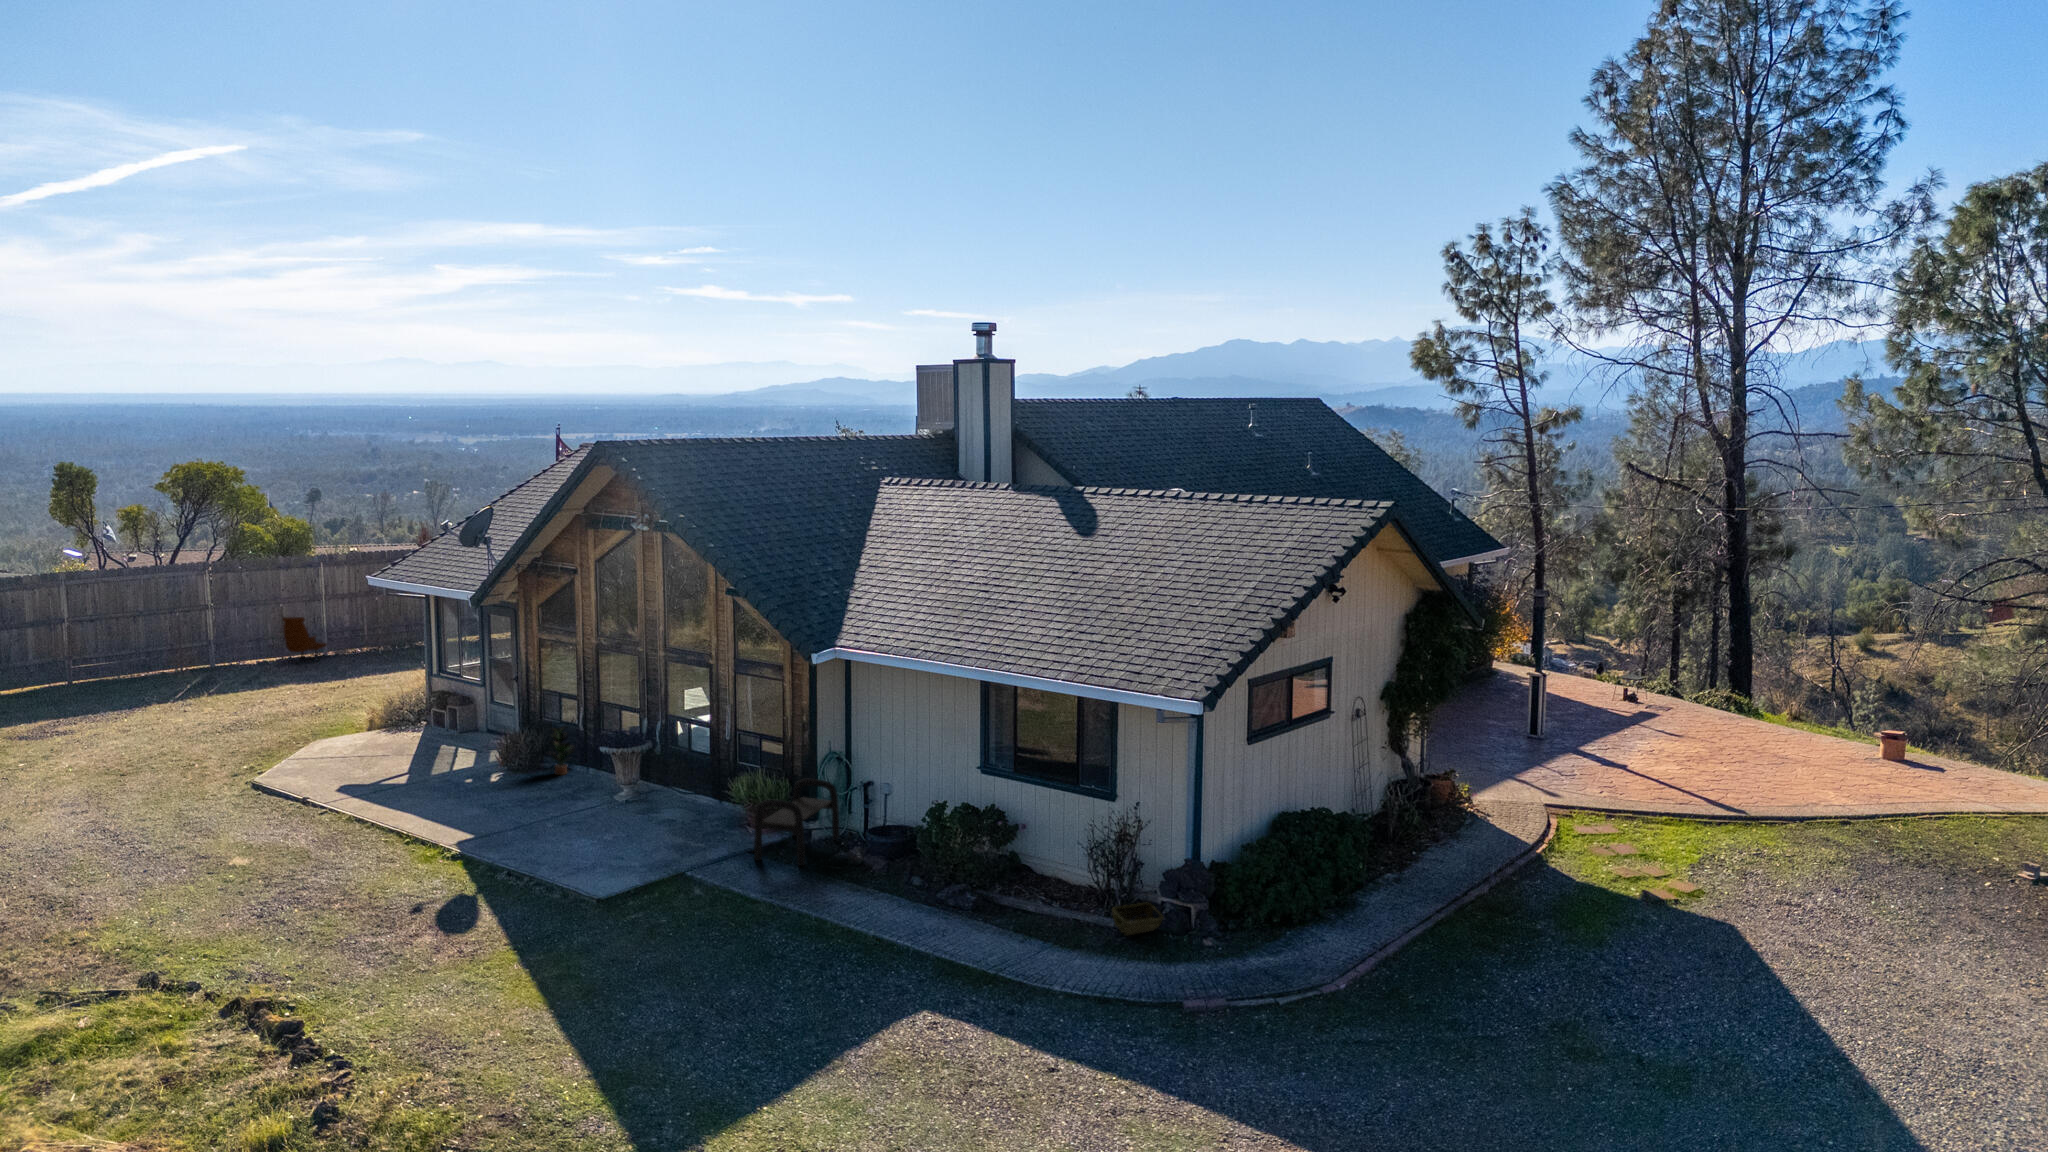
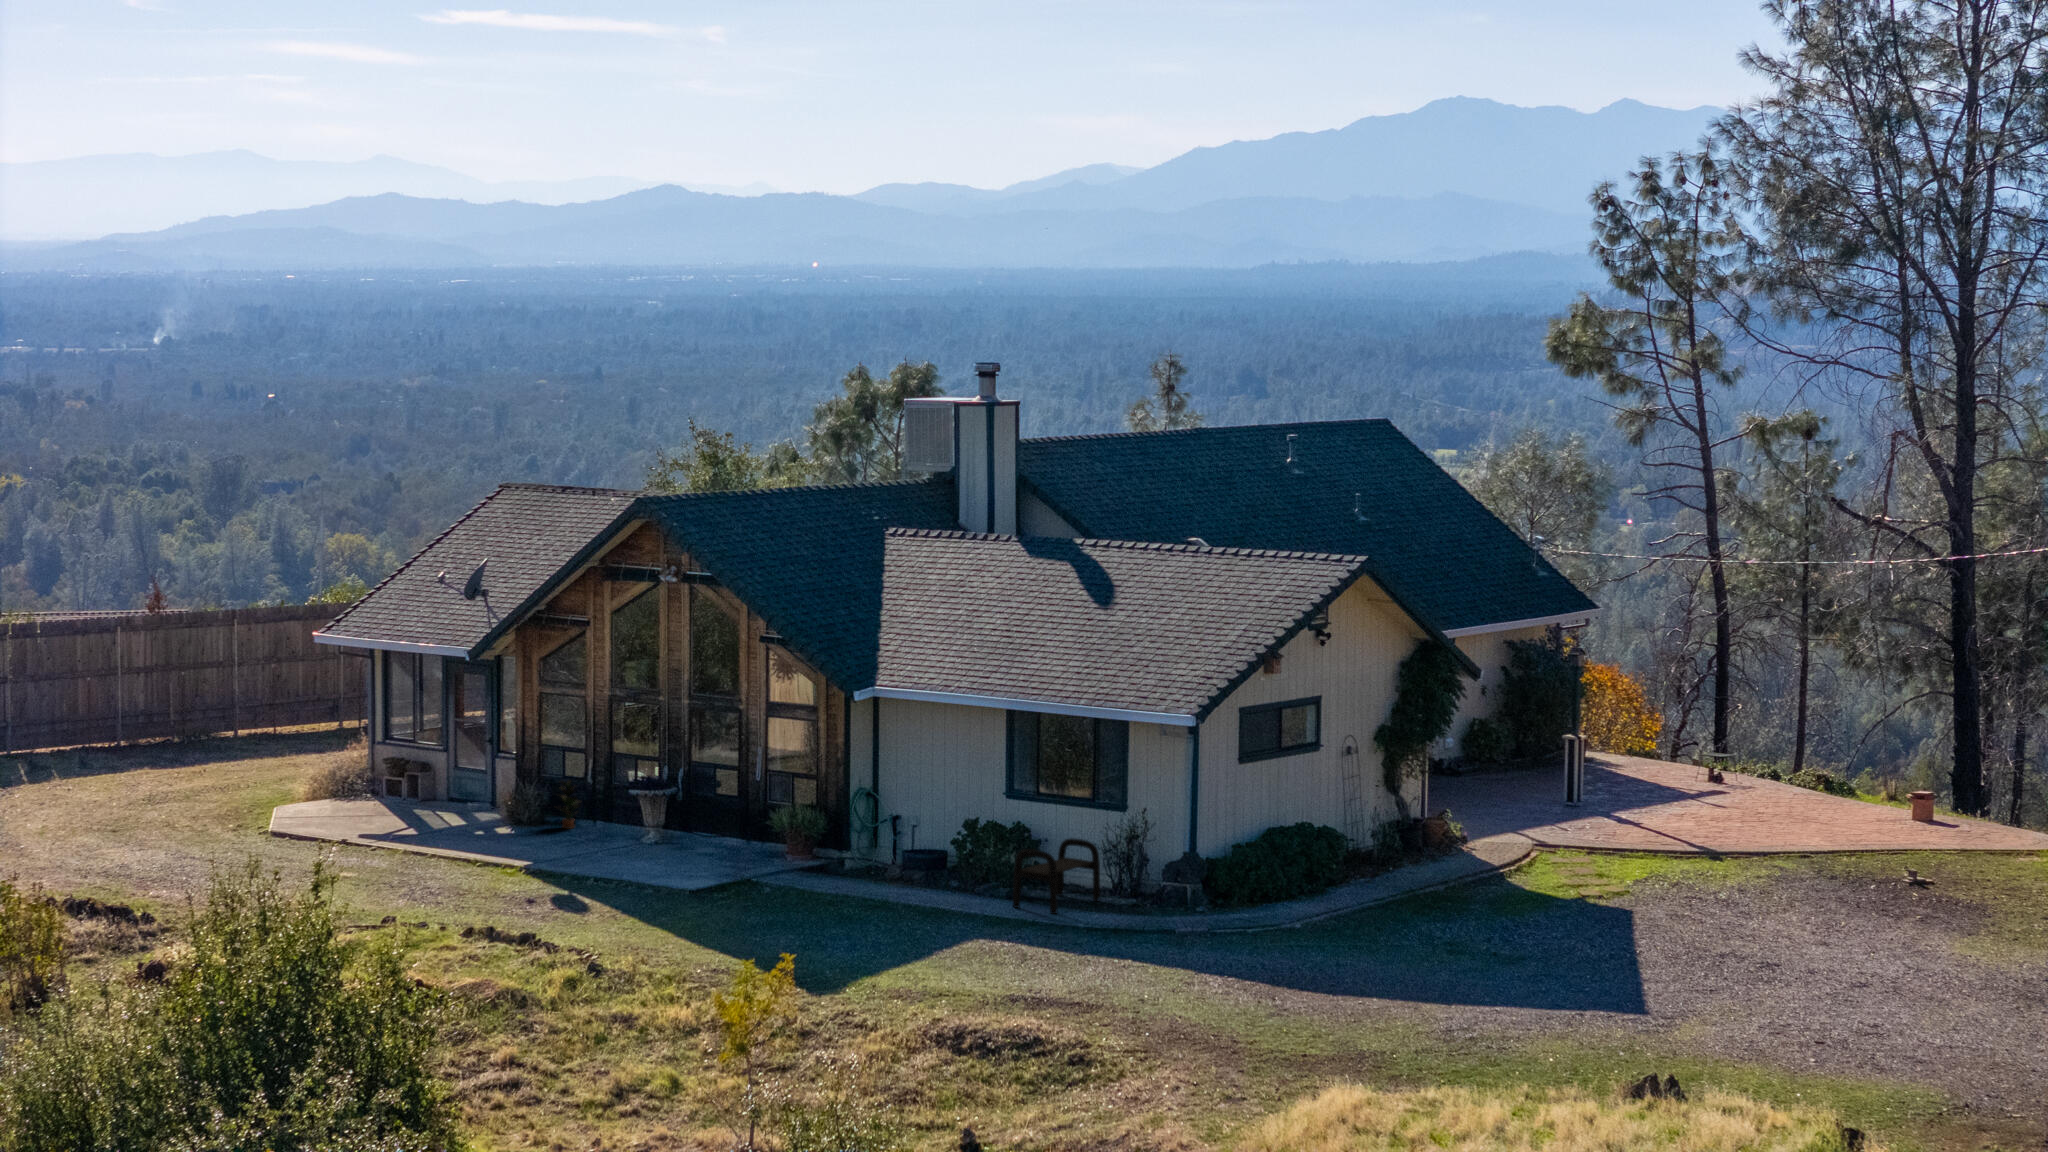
lounge chair: present [282,617,327,661] -> none [144,686,184,743]
bench: present [754,779,840,866] -> present [1013,838,1100,914]
woven basket: present [1112,903,1164,935] -> none [1123,893,1167,916]

